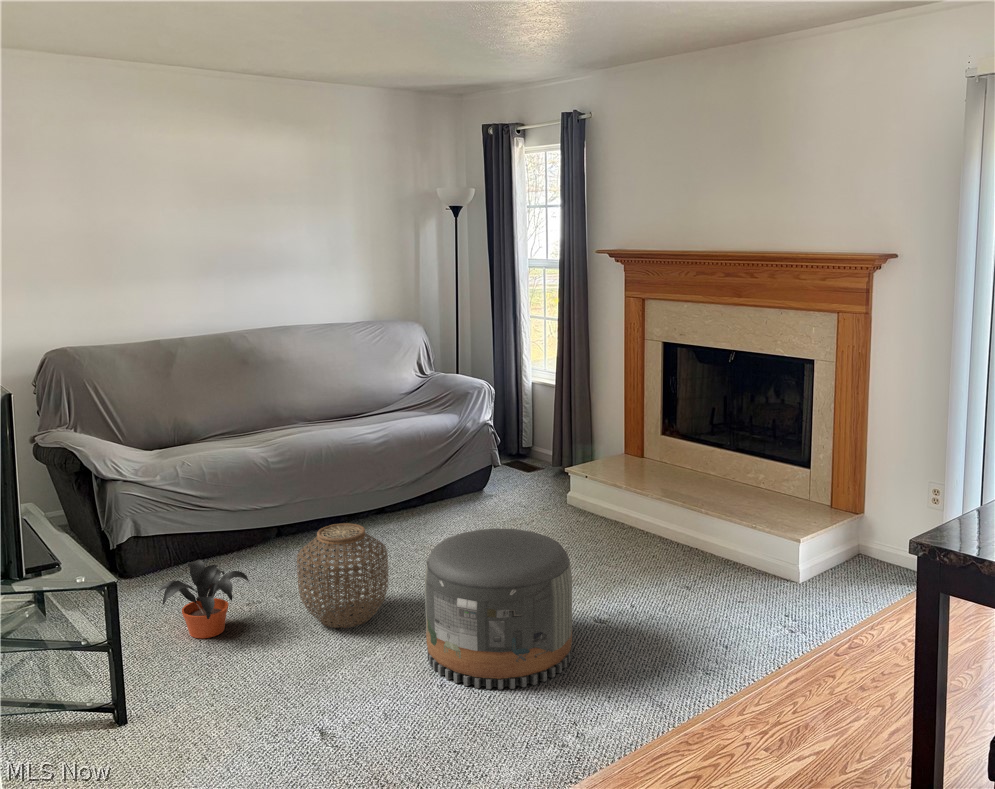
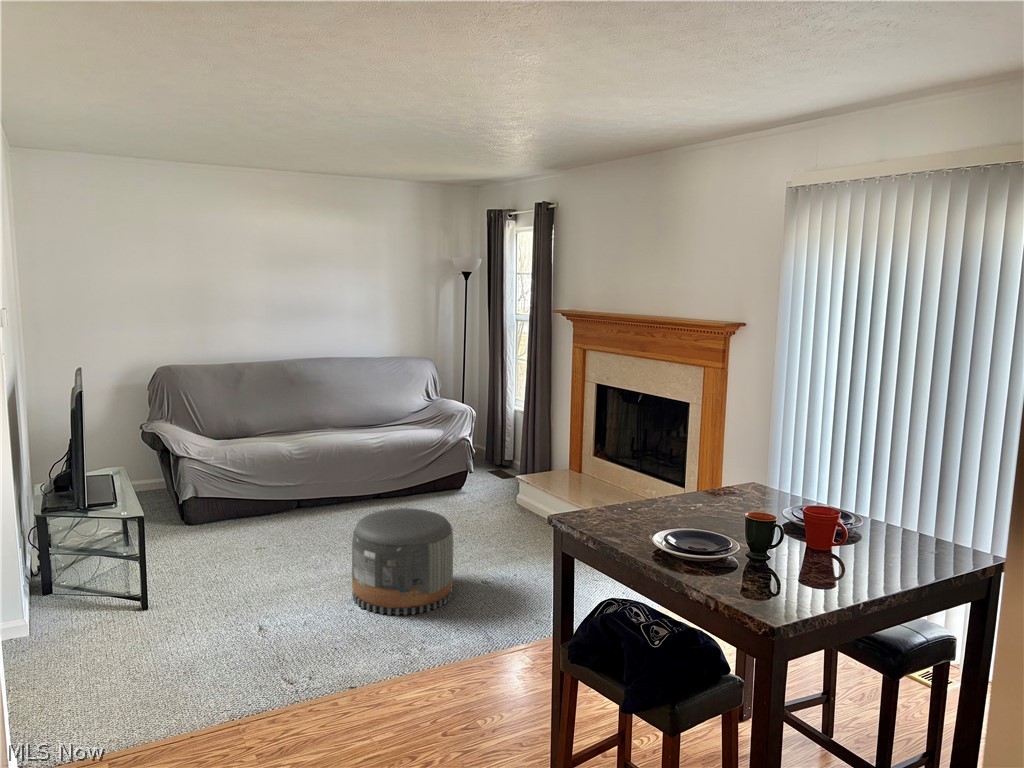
woven basket: present [297,523,388,628] -> none [283,498,346,569]
potted plant: present [158,560,249,638] -> none [190,514,253,566]

